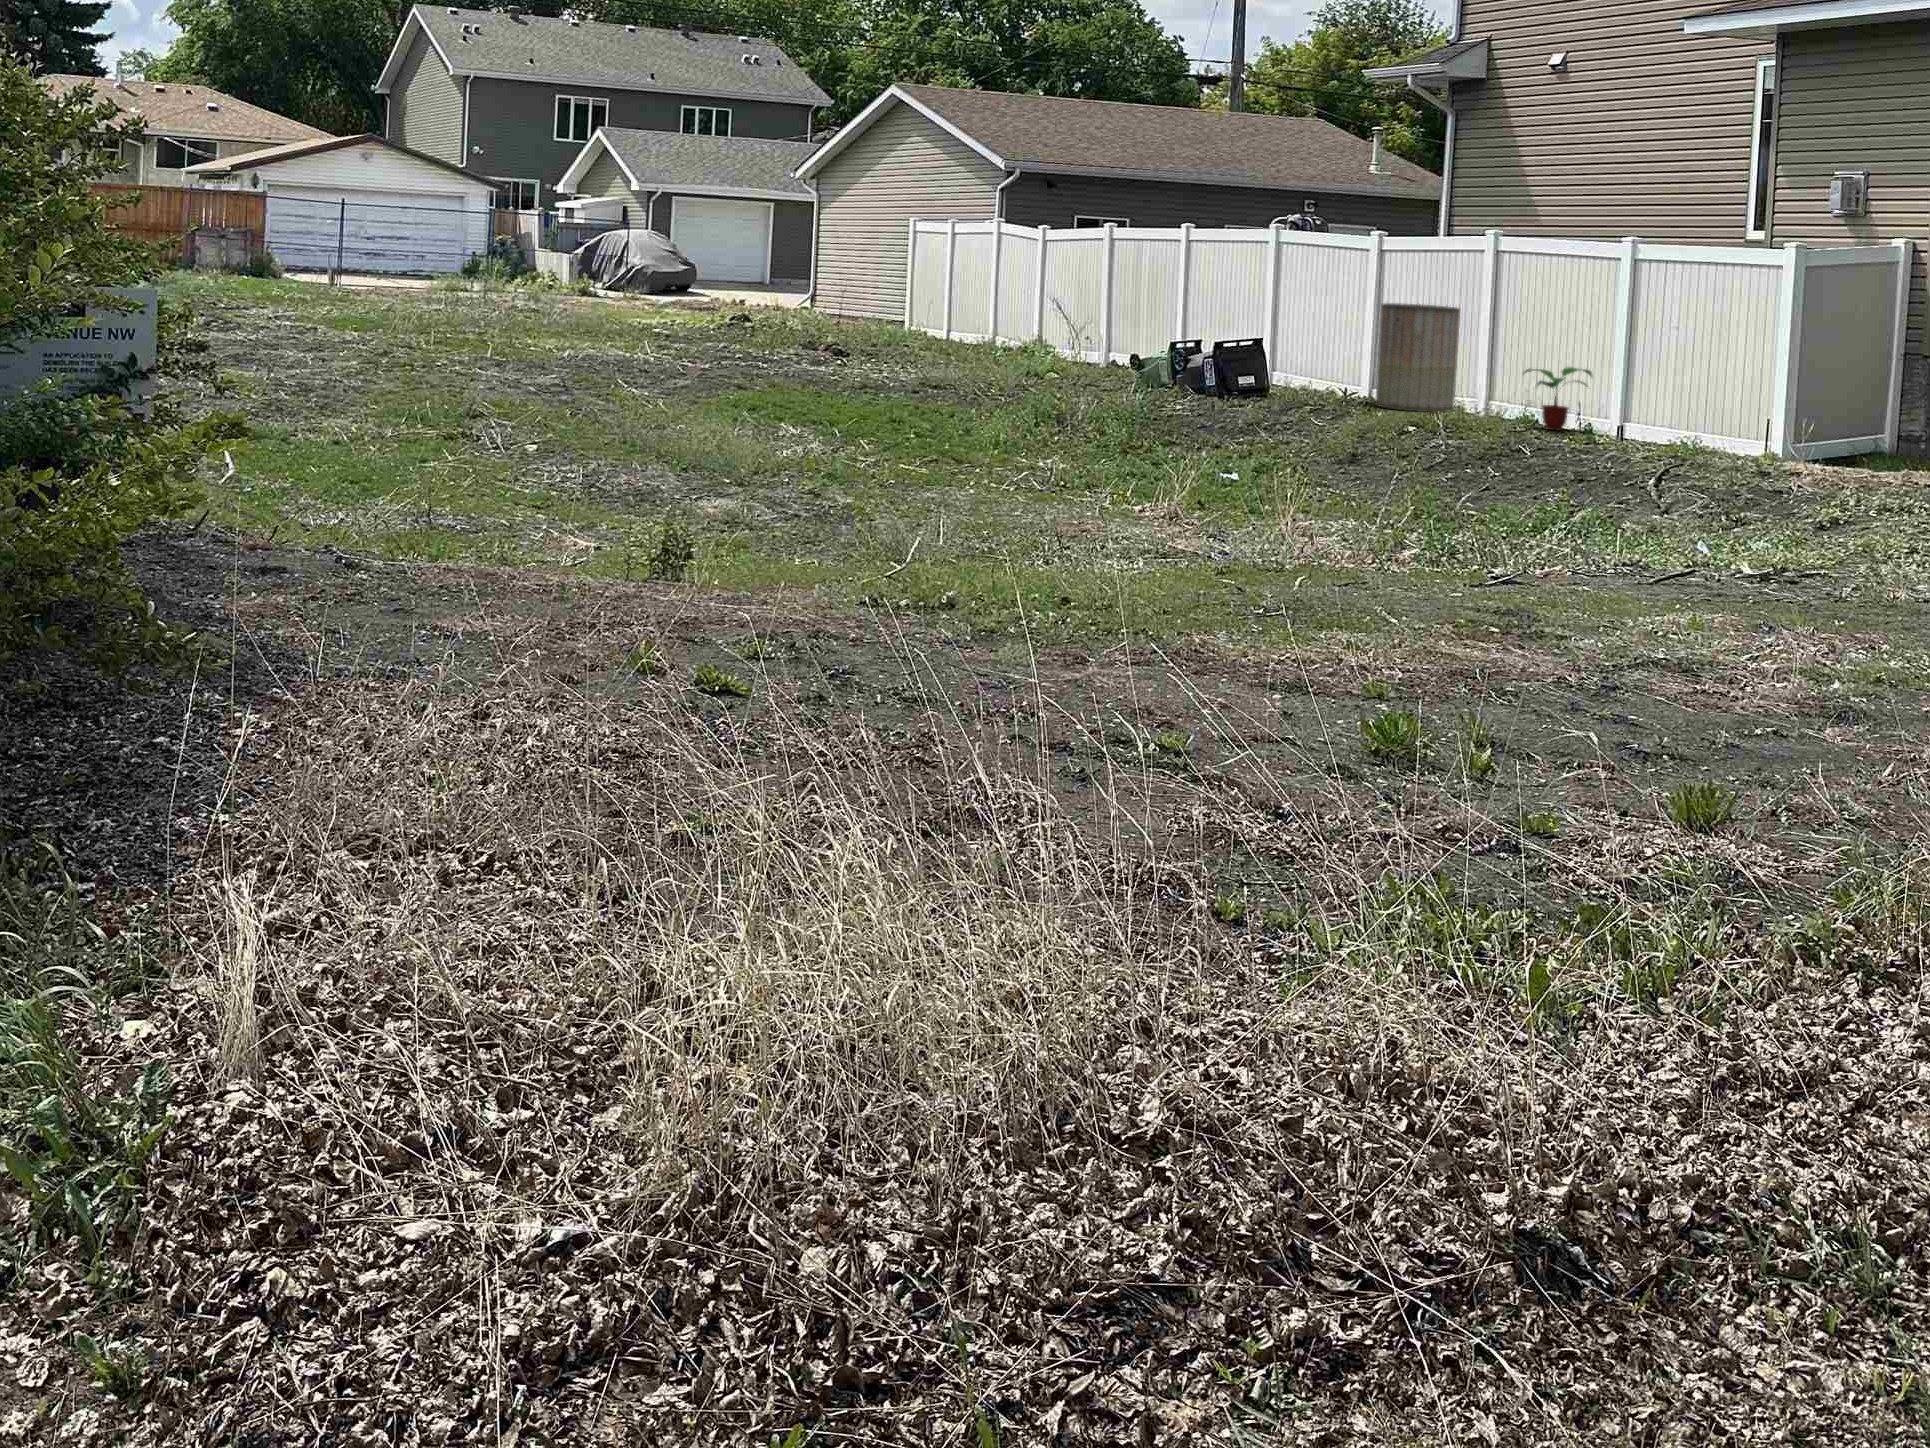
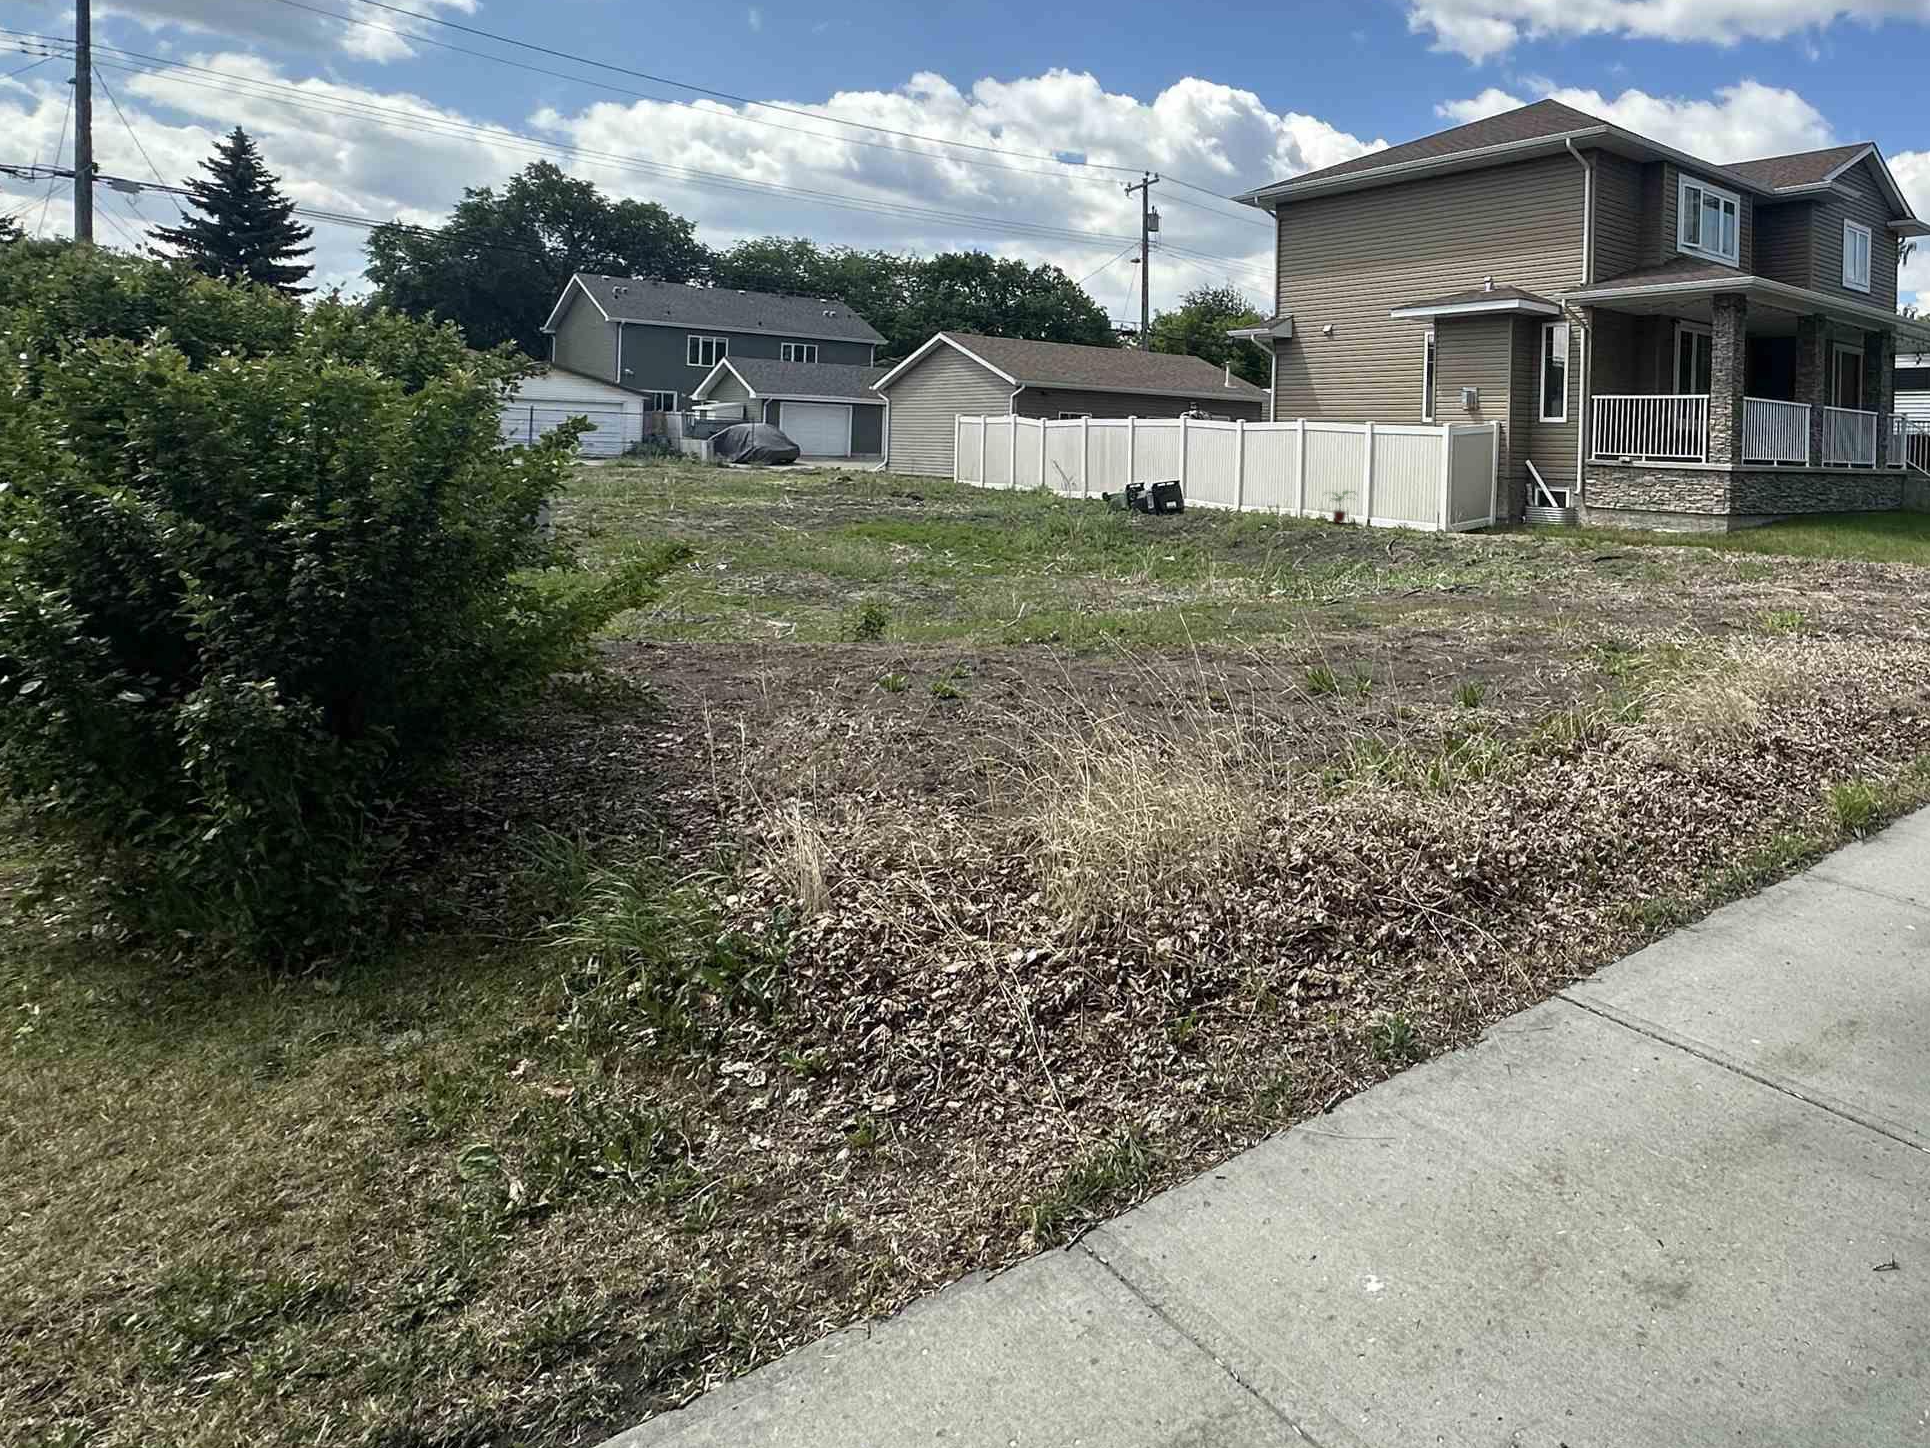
trash can: present [1375,303,1460,412] -> none [1245,459,1289,516]

